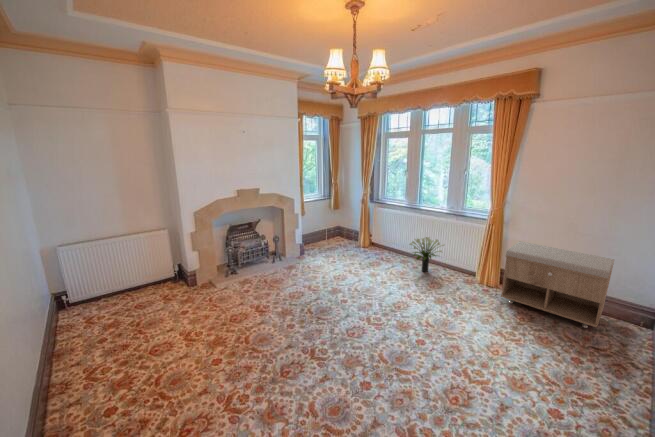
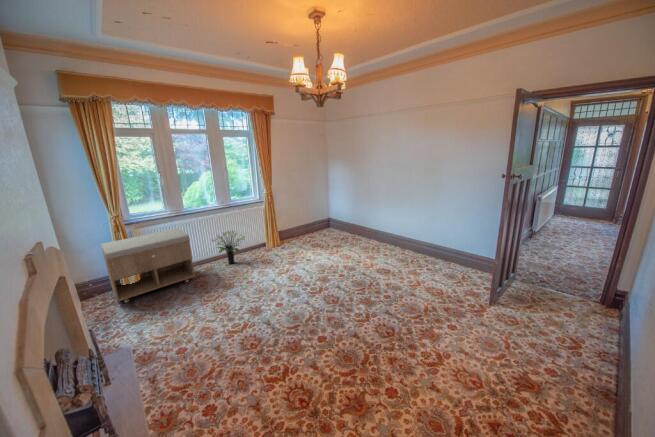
storage bench: present [501,241,614,328] -> present [101,229,195,302]

